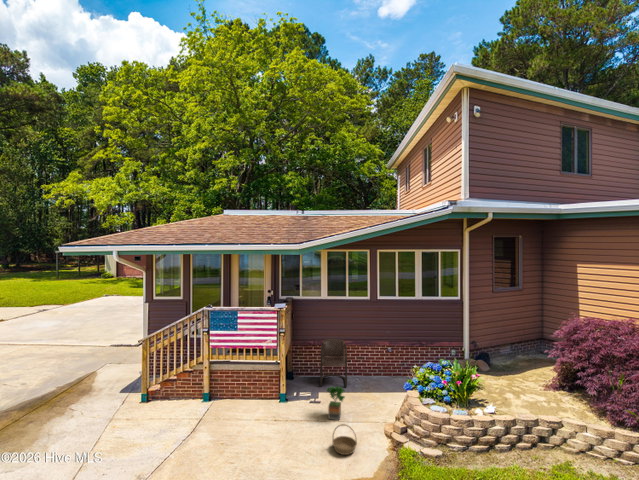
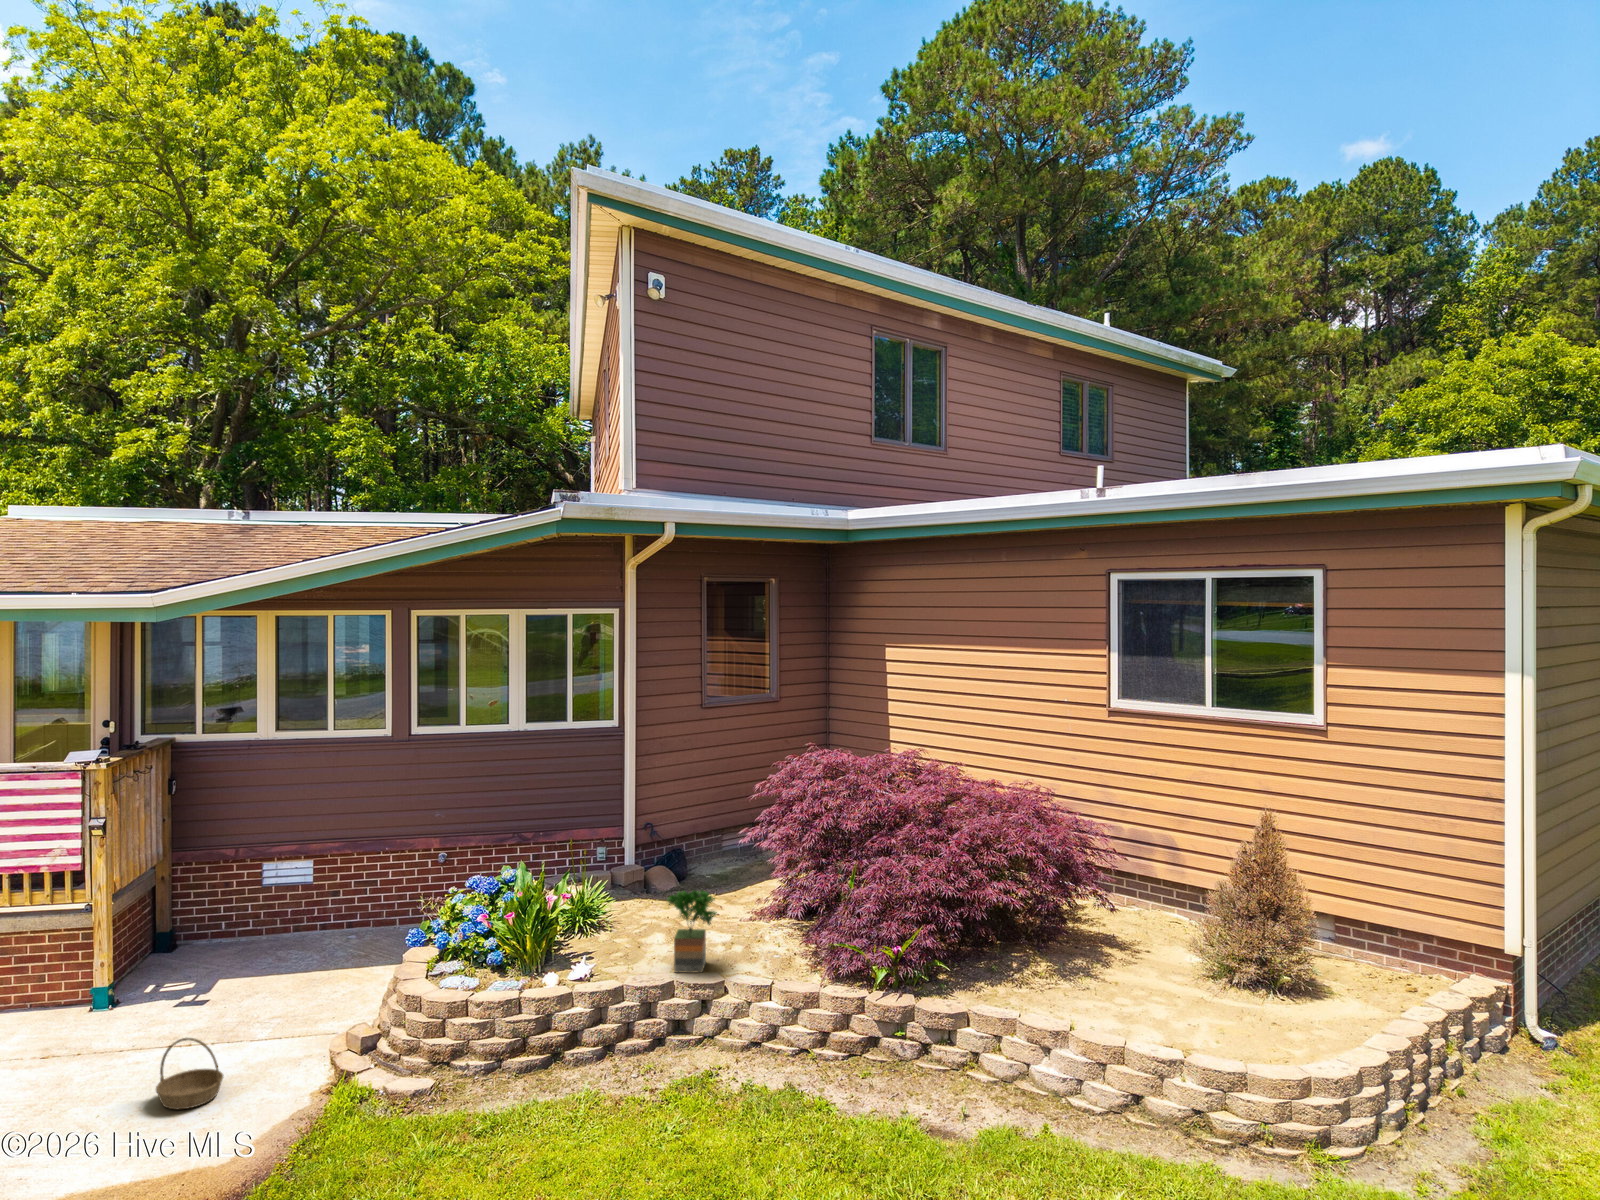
chair: present [320,339,347,387] -> none [235,837,324,967]
potted tree: present [326,387,345,420] -> present [667,890,717,973]

